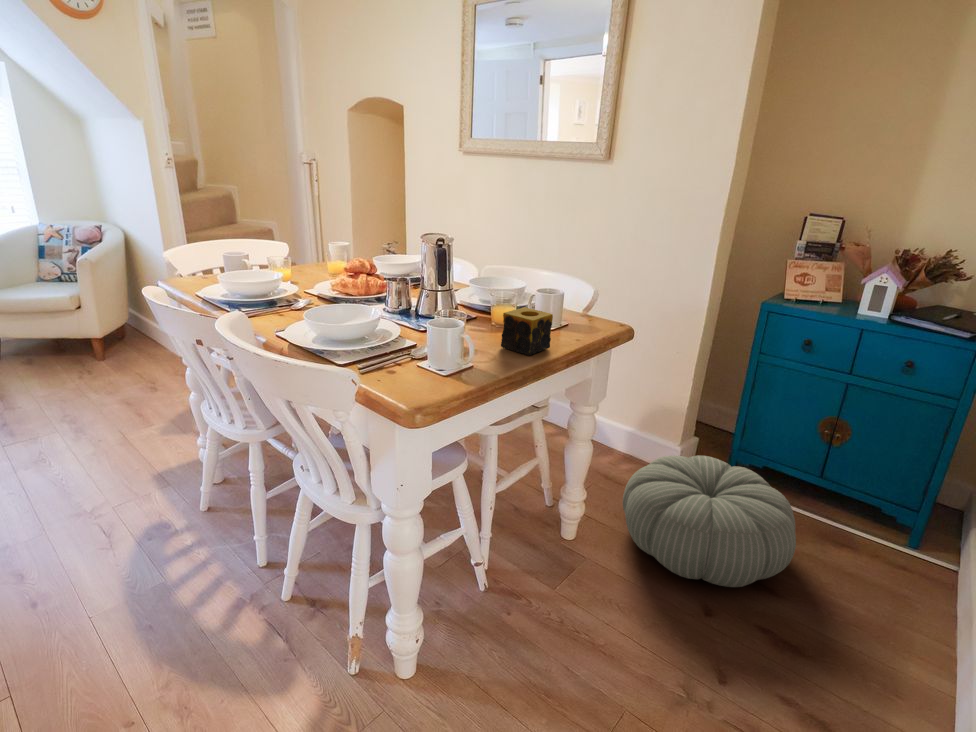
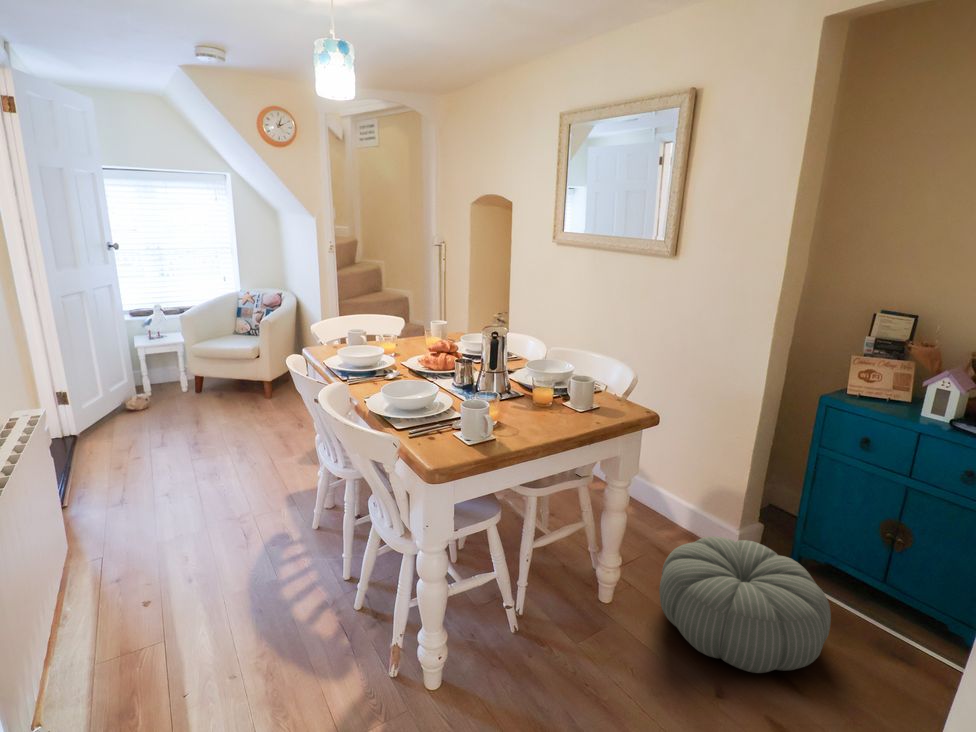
candle: present [501,307,553,355] -> none [528,392,571,433]

